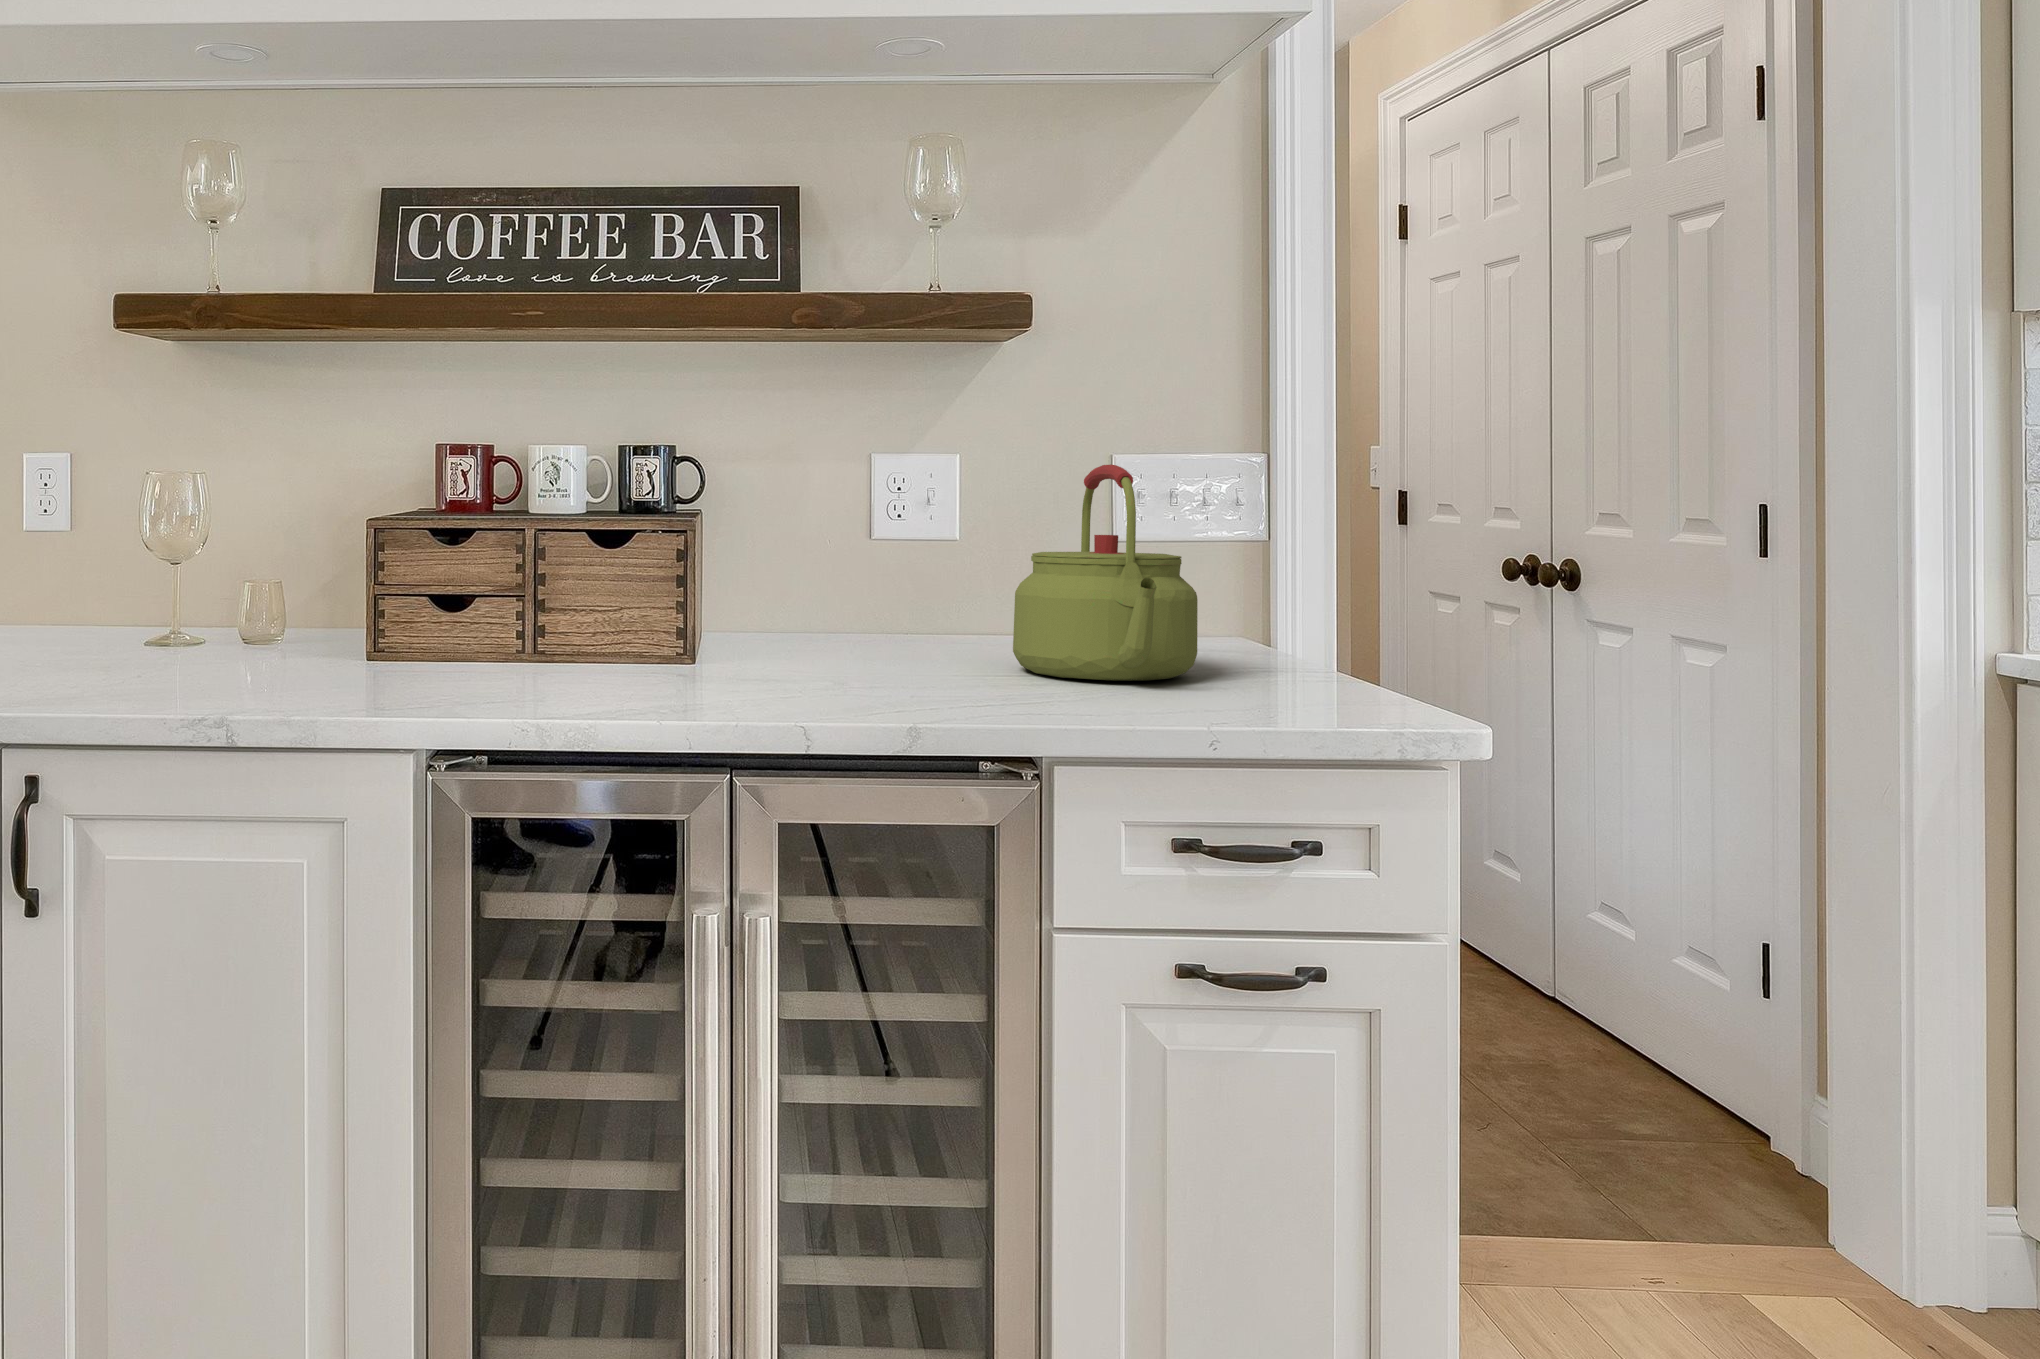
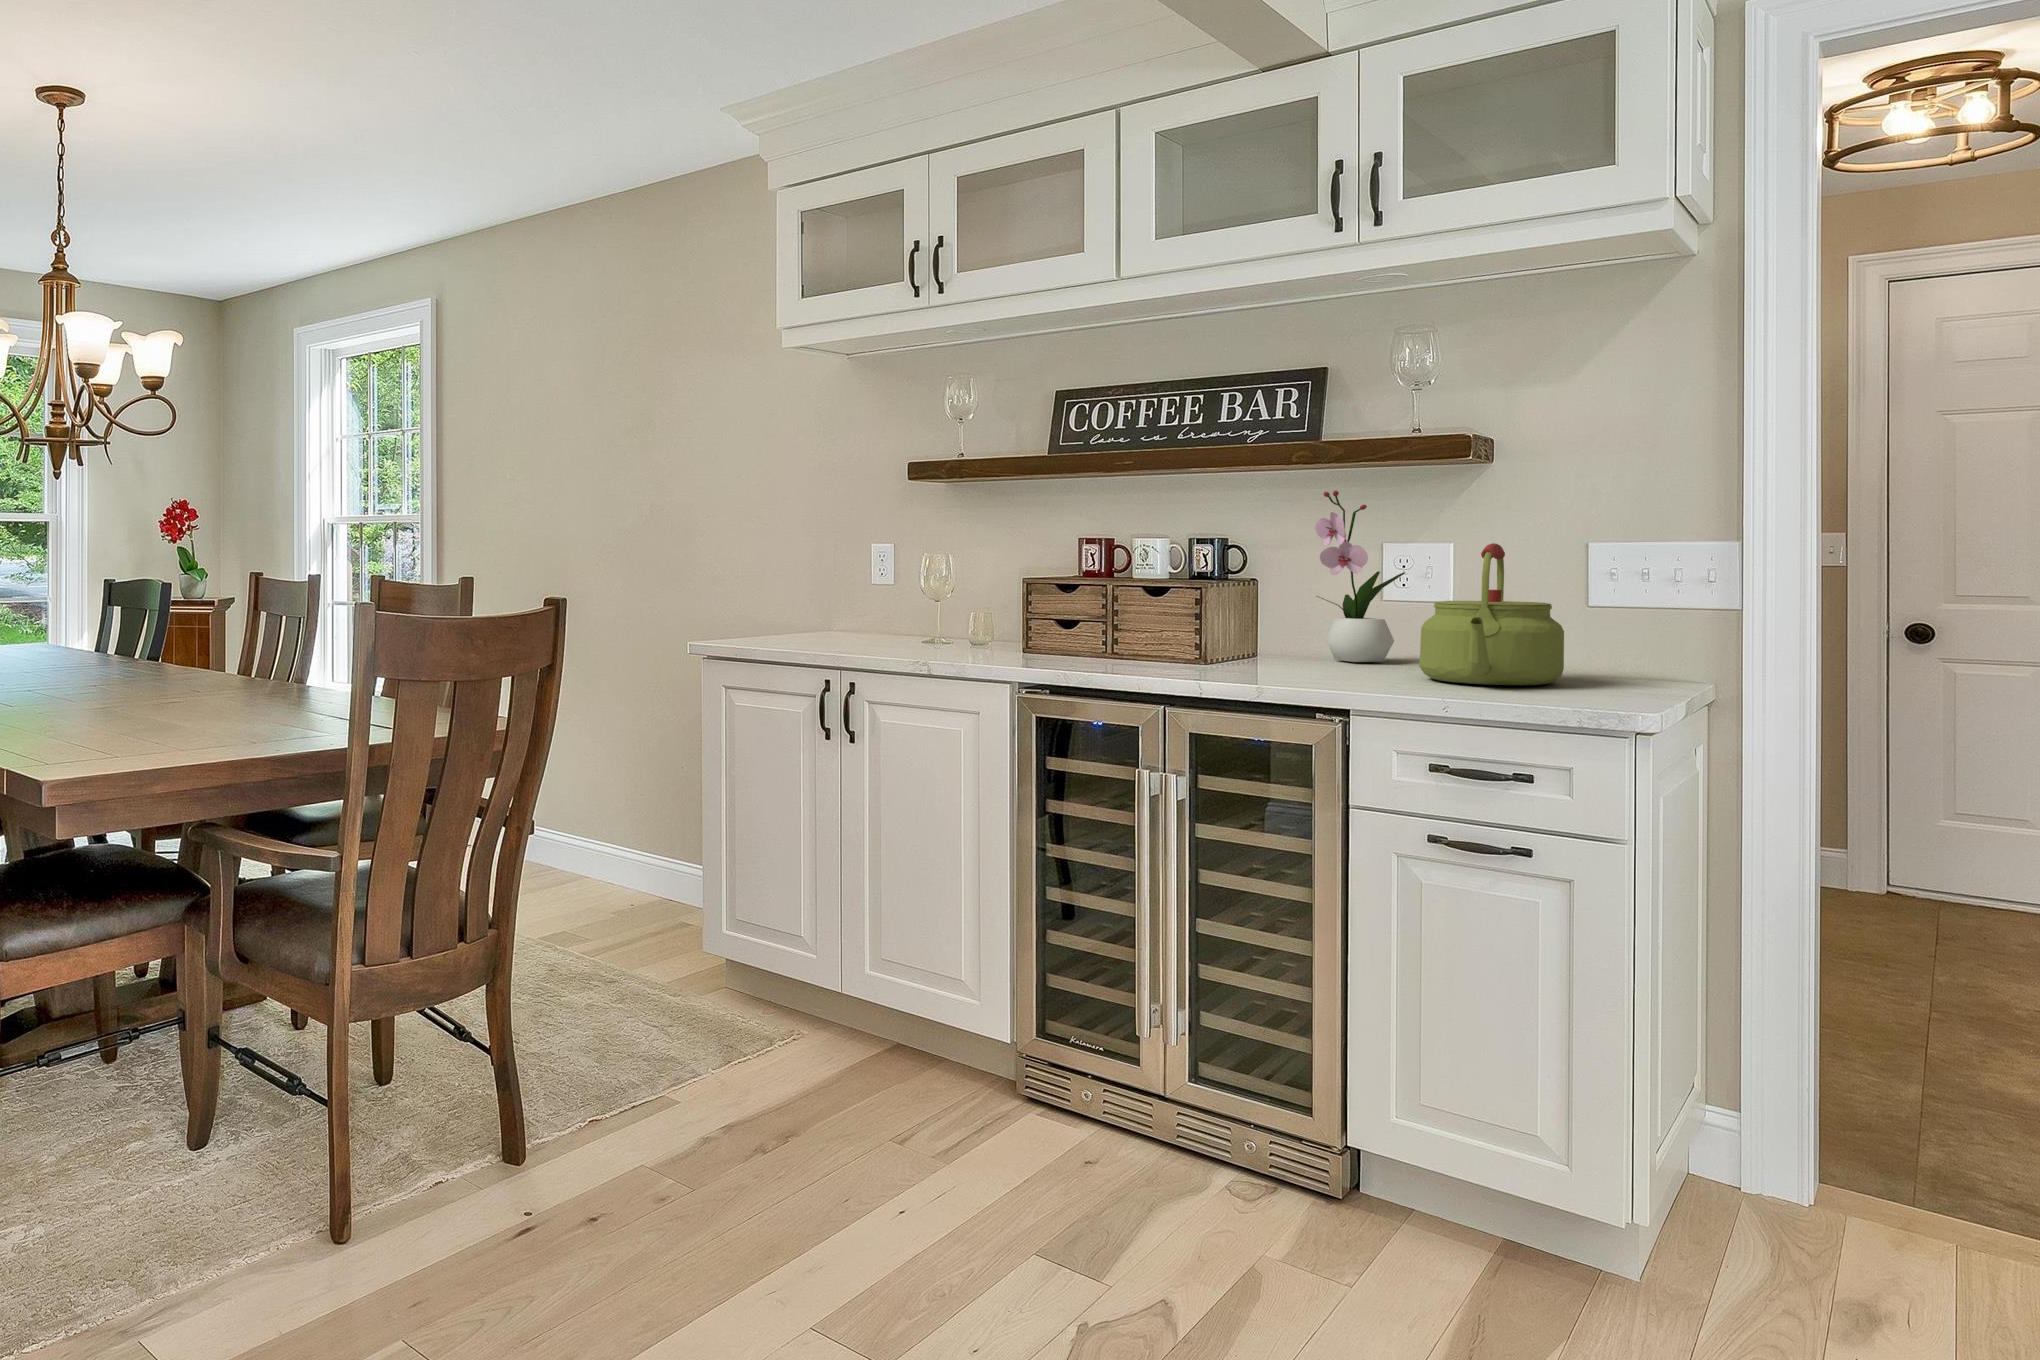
flower arrangement: none [811,380,925,648] -> present [1315,491,1405,662]

